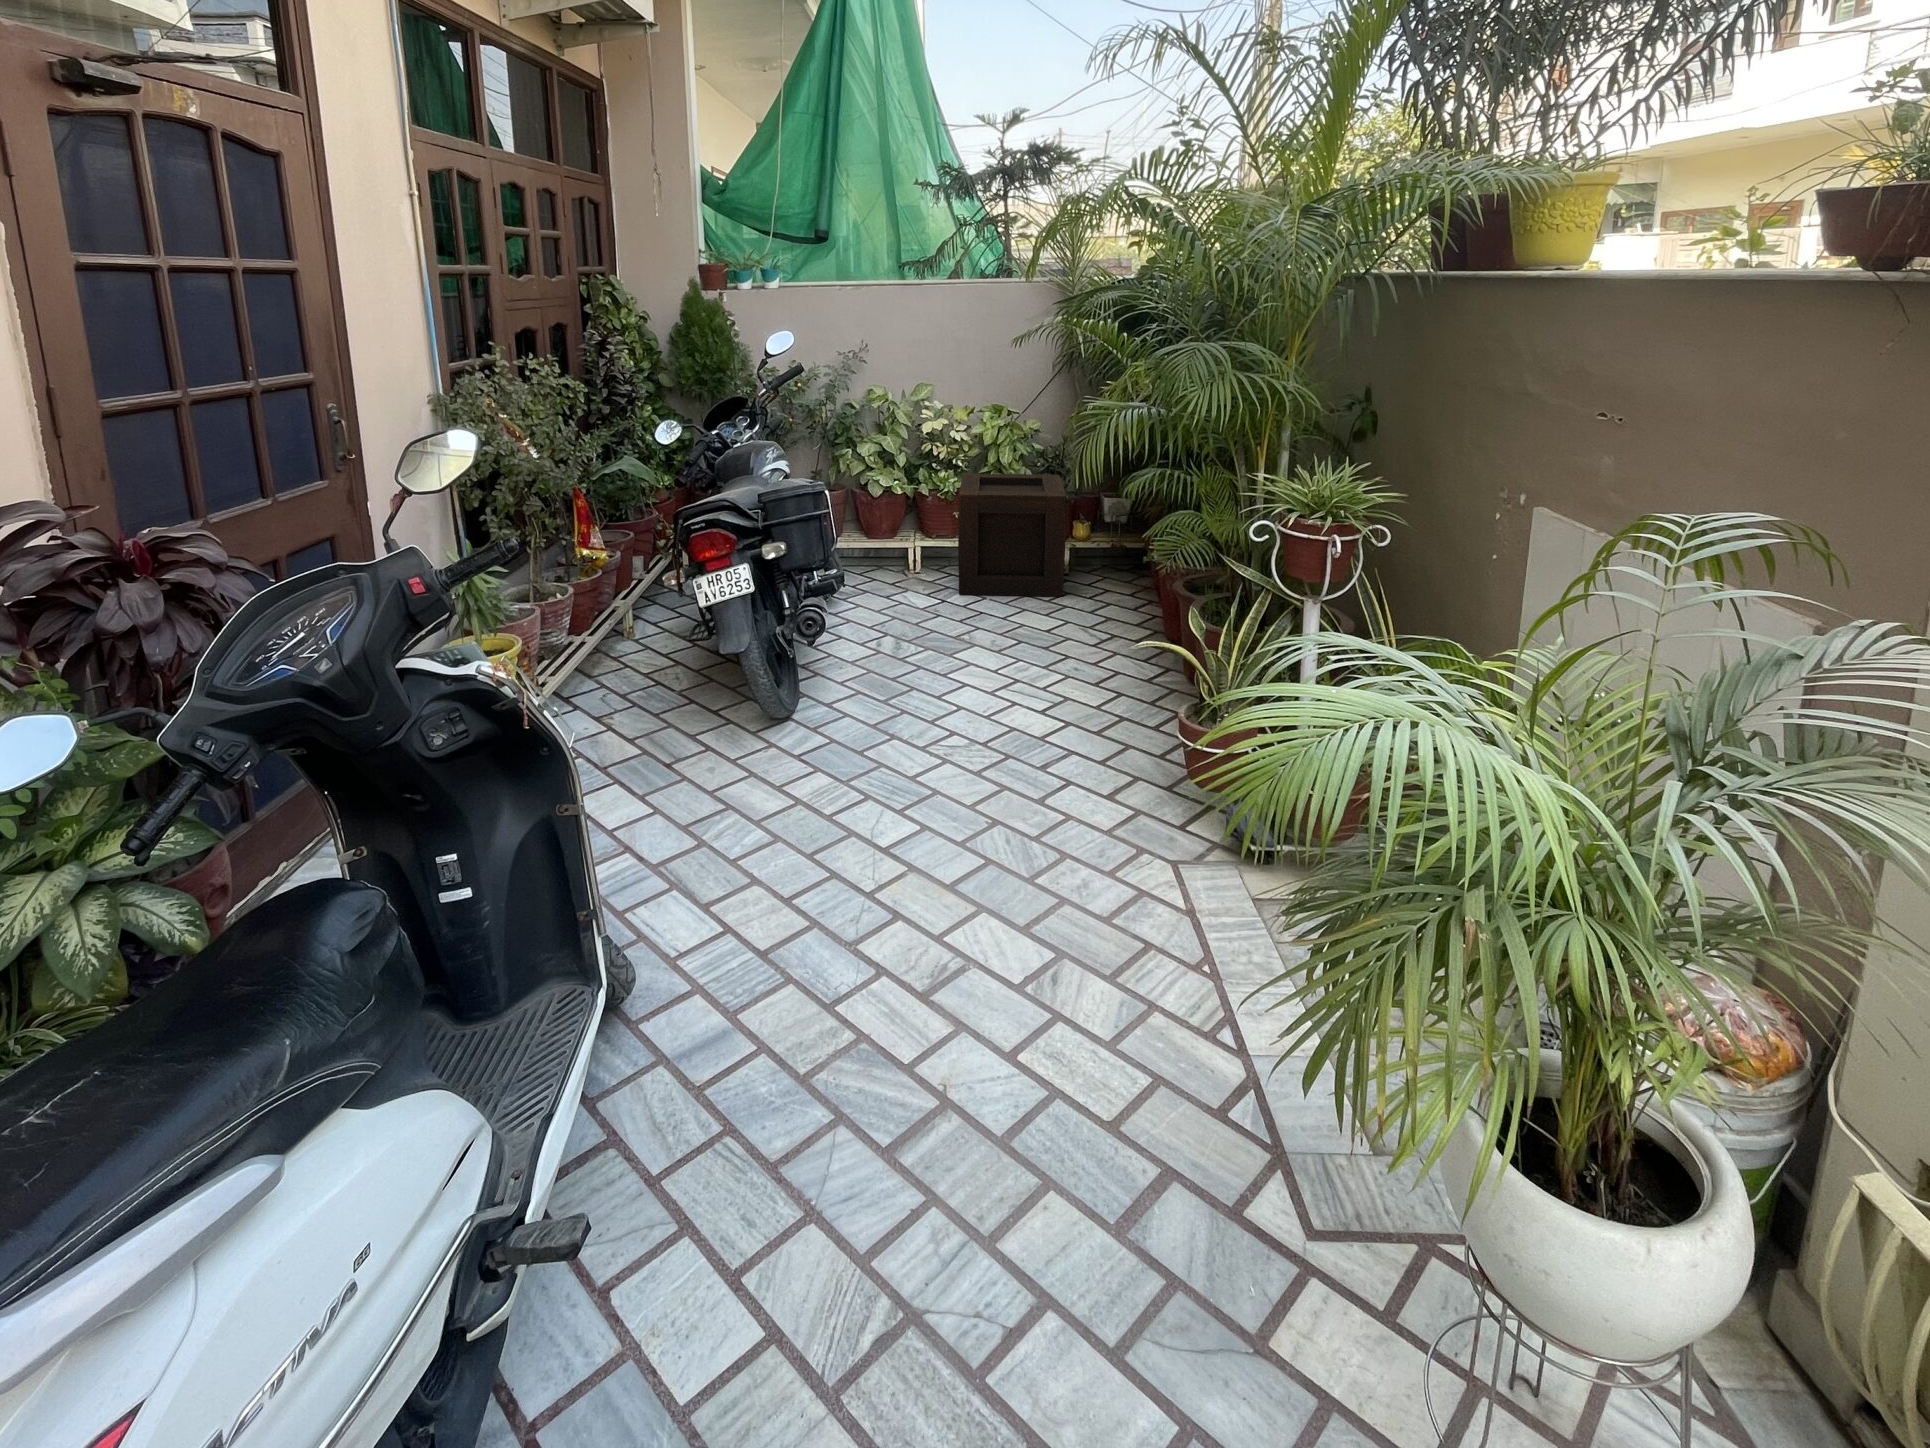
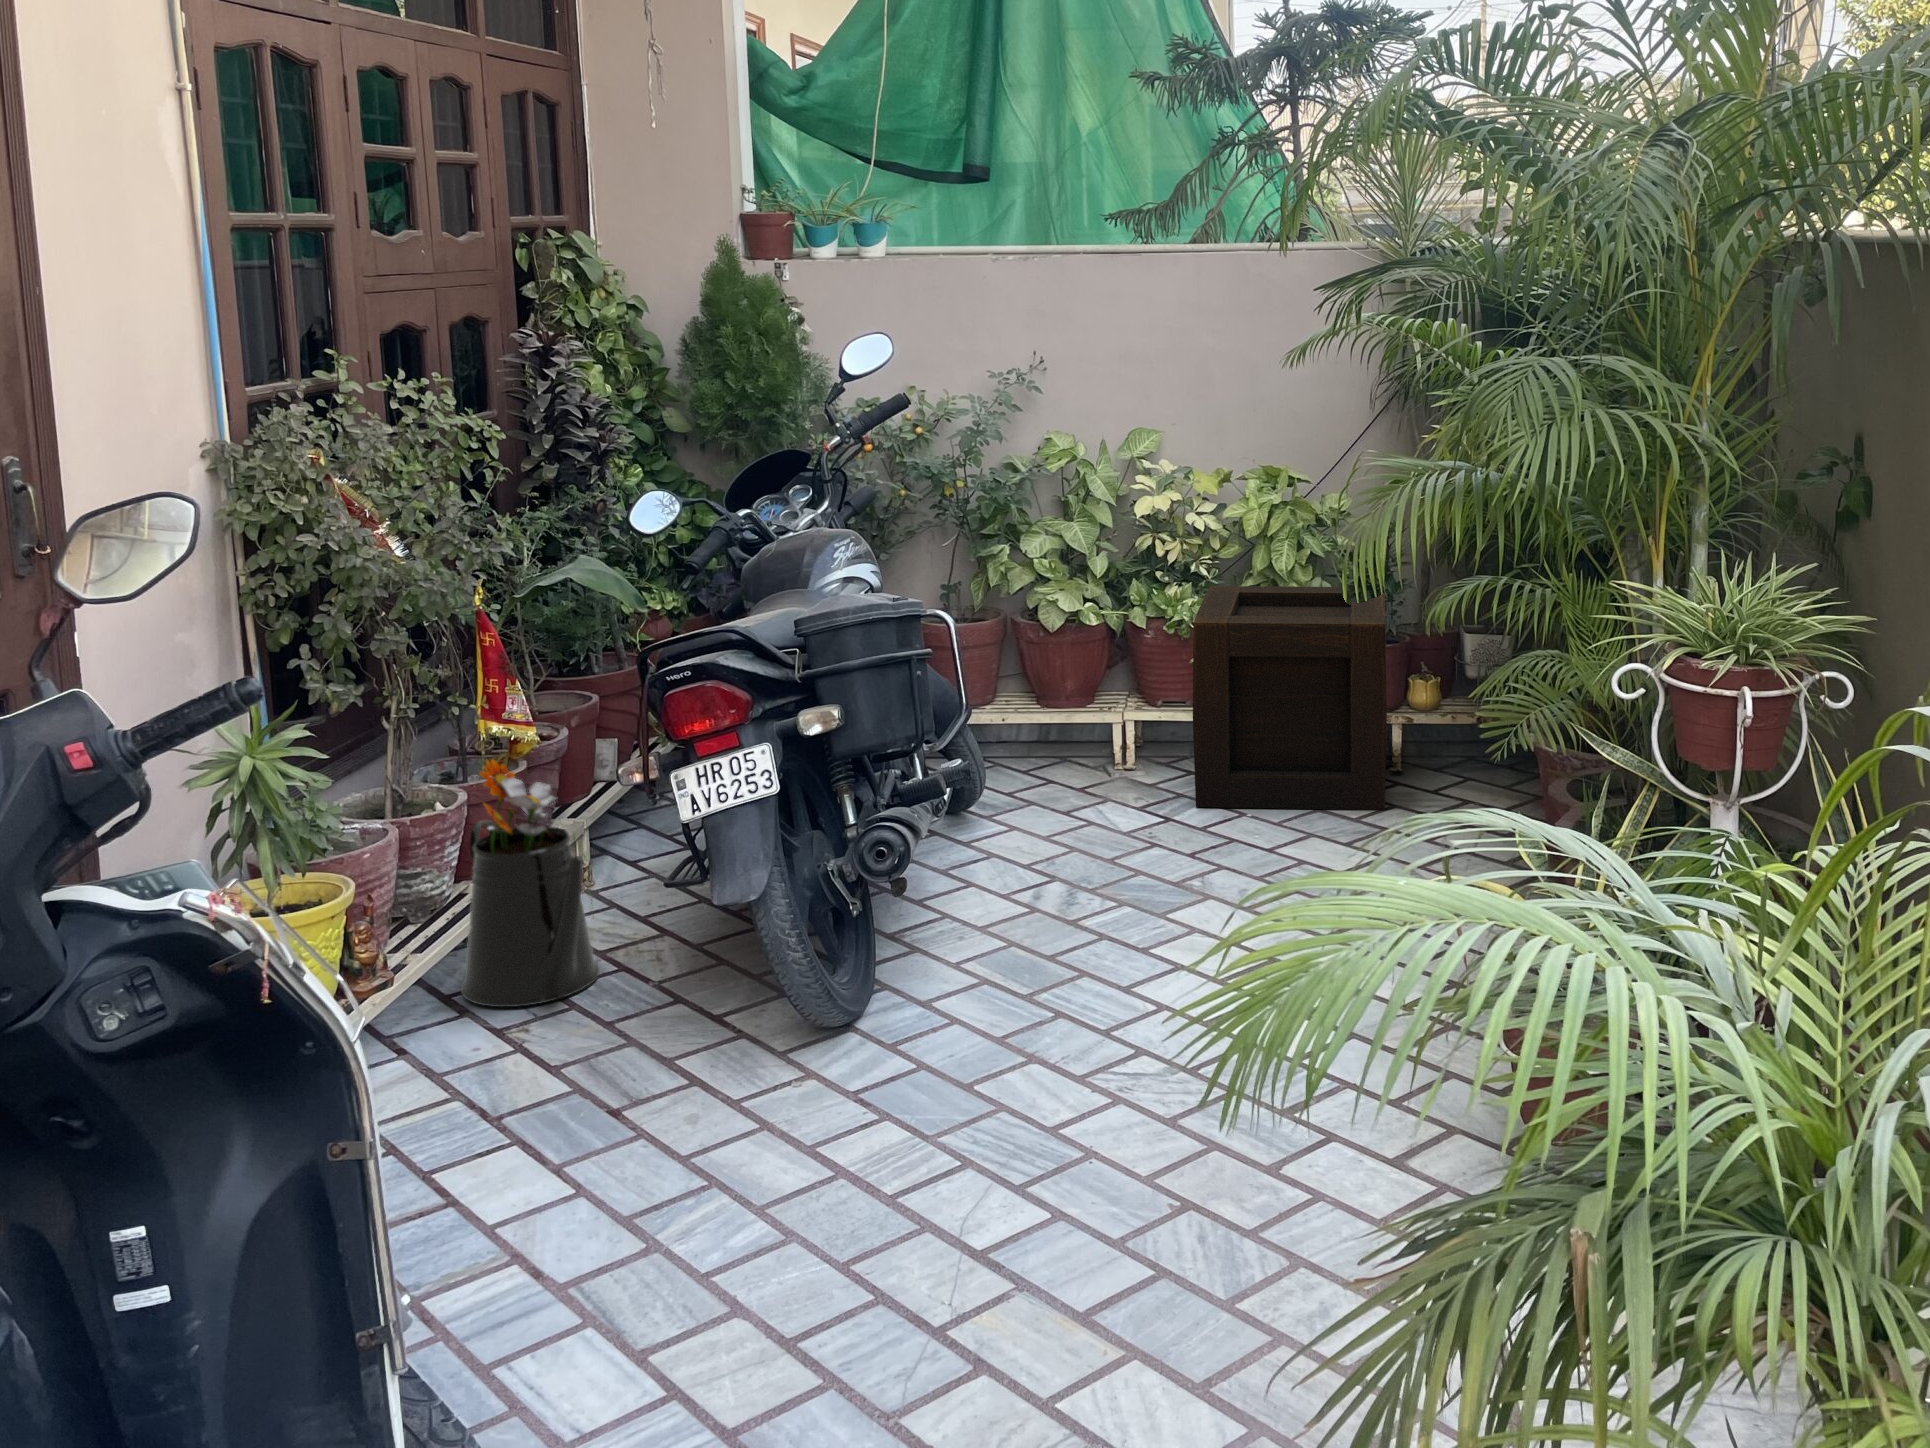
watering can: none [576,566,649,704] -> present [461,759,600,1007]

